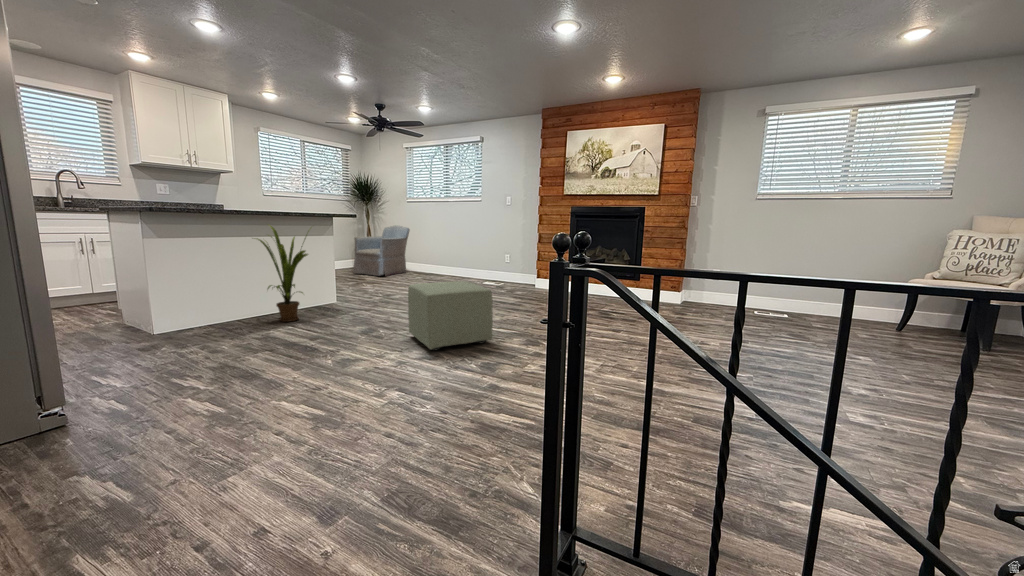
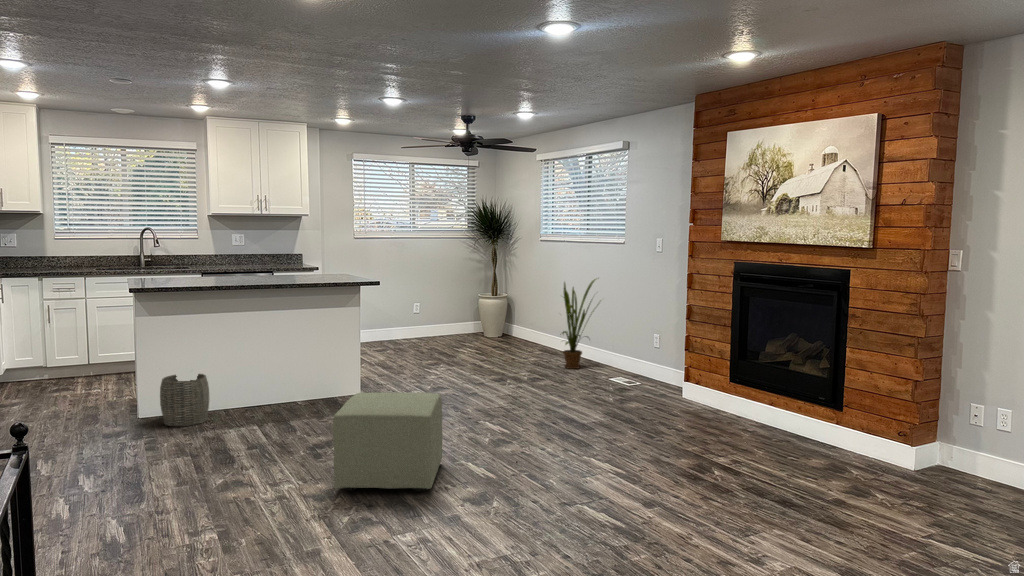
armchair: present [353,225,410,276] -> none [457,275,541,354]
house plant: present [257,226,308,322] -> present [562,279,601,369]
woven basket: none [176,291,226,337] -> present [160,374,209,427]

